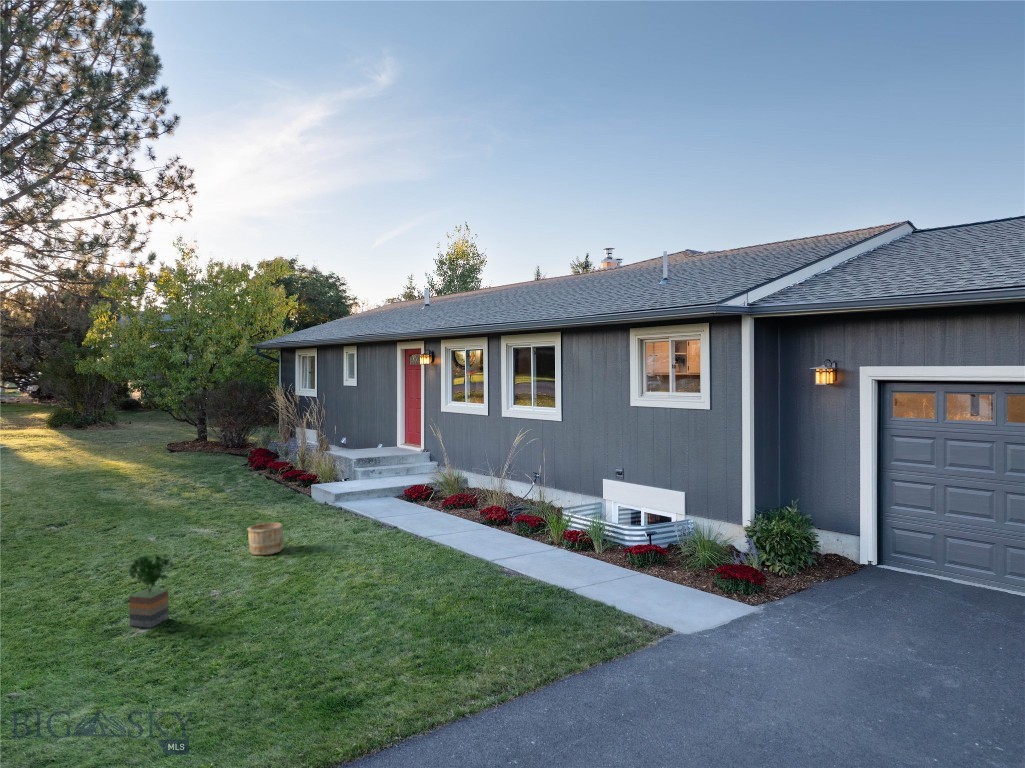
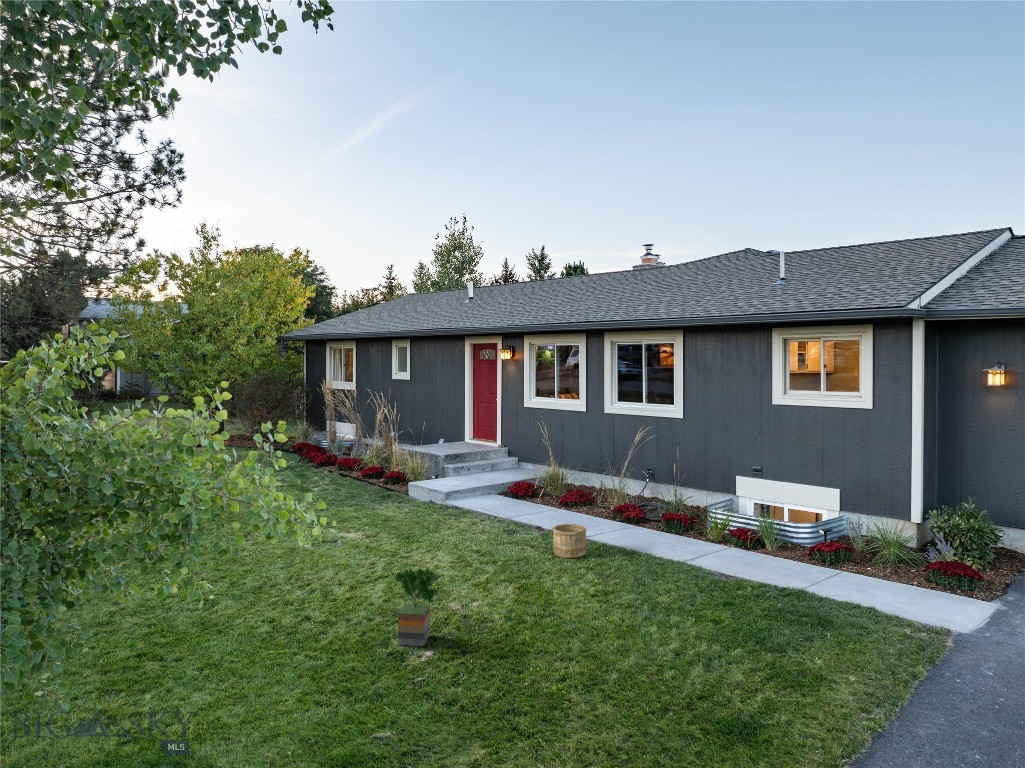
wooden bucket: present [247,522,283,555] -> present [552,524,587,558]

